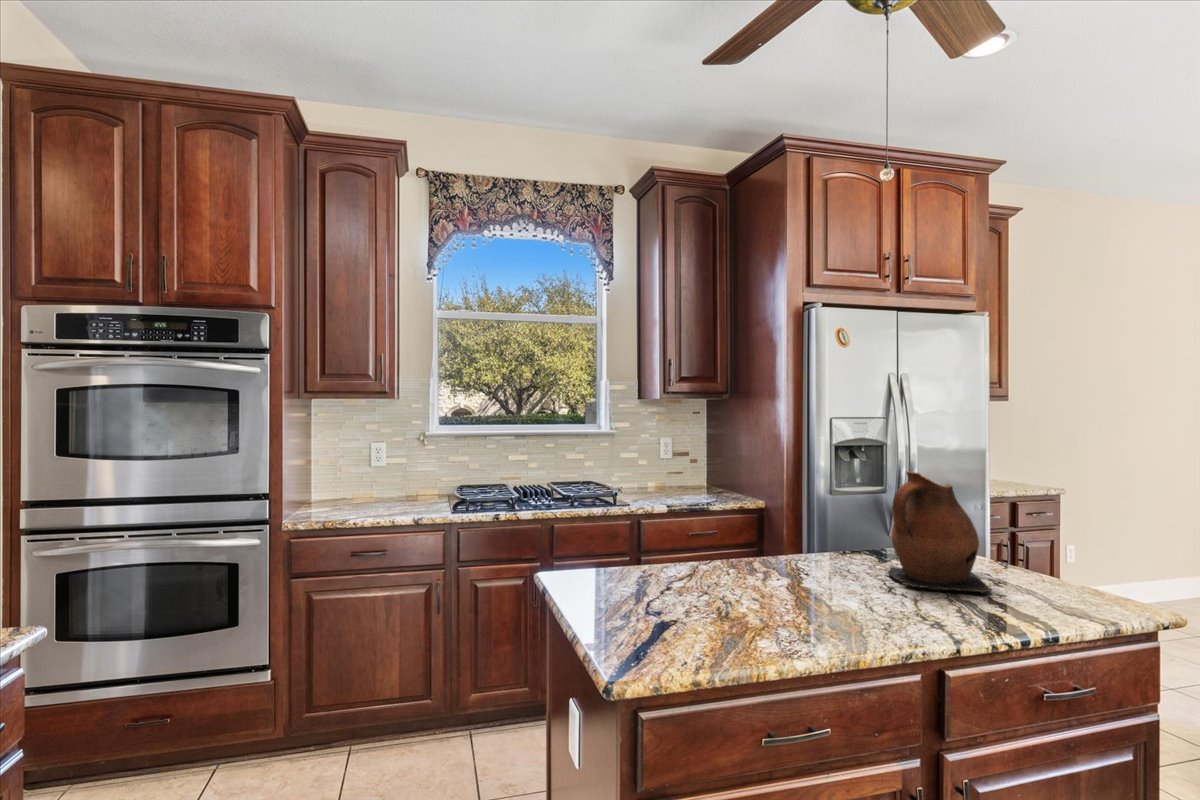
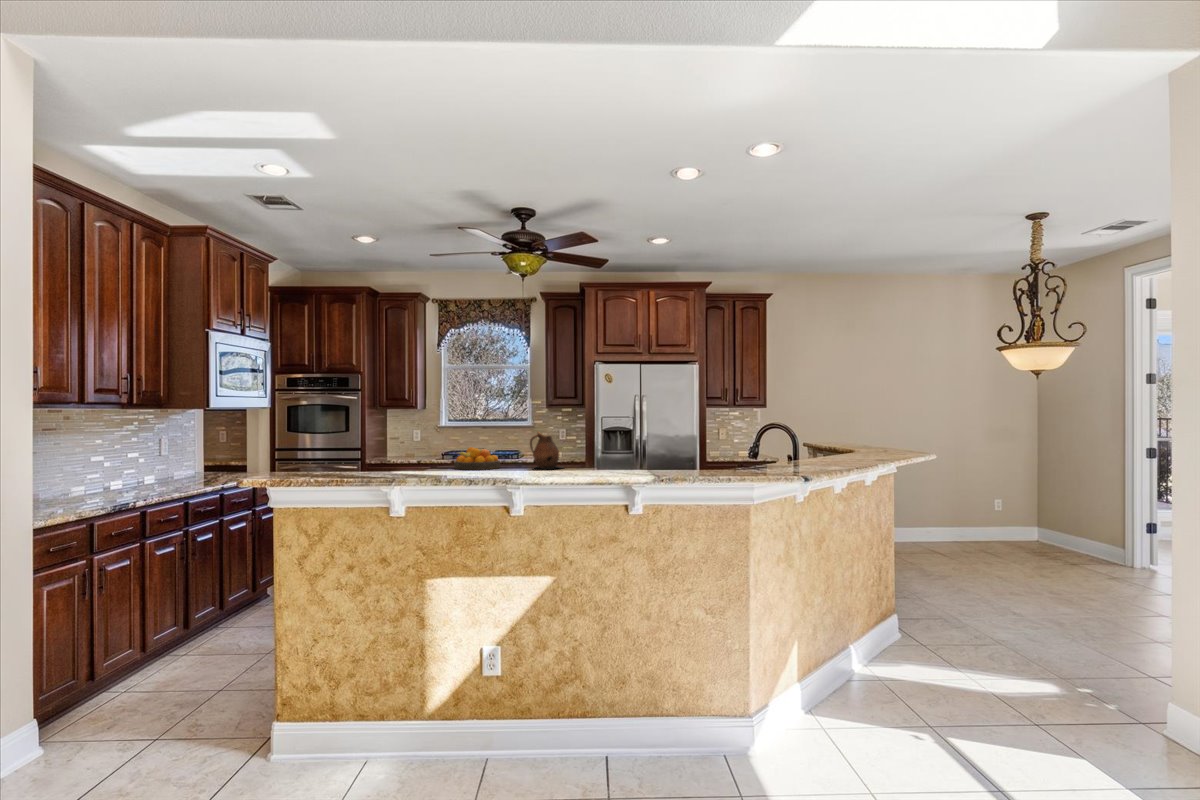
fruit bowl: none [653,520,802,609] -> present [454,447,500,470]

